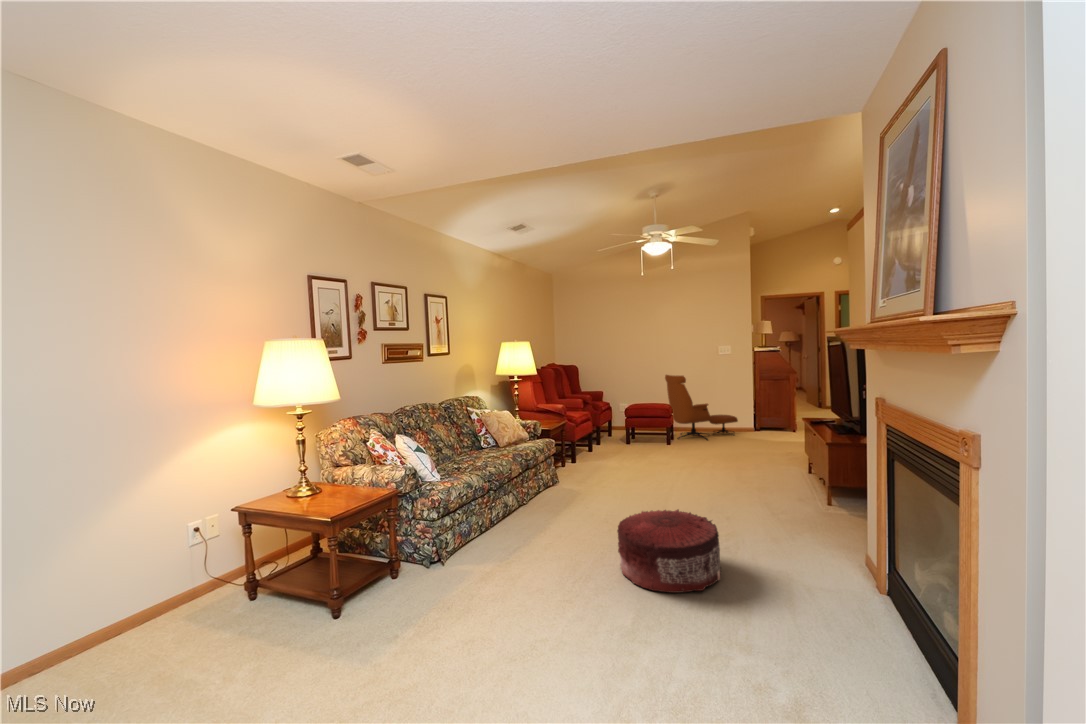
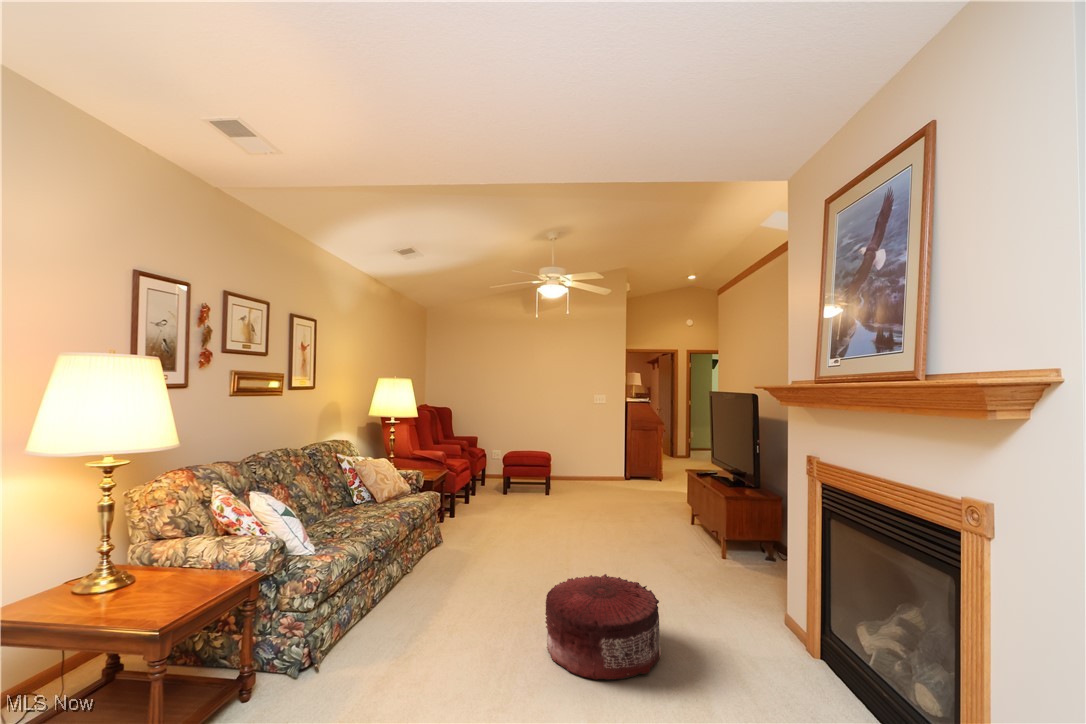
lounge chair: present [665,375,738,440] -> none [545,421,611,489]

